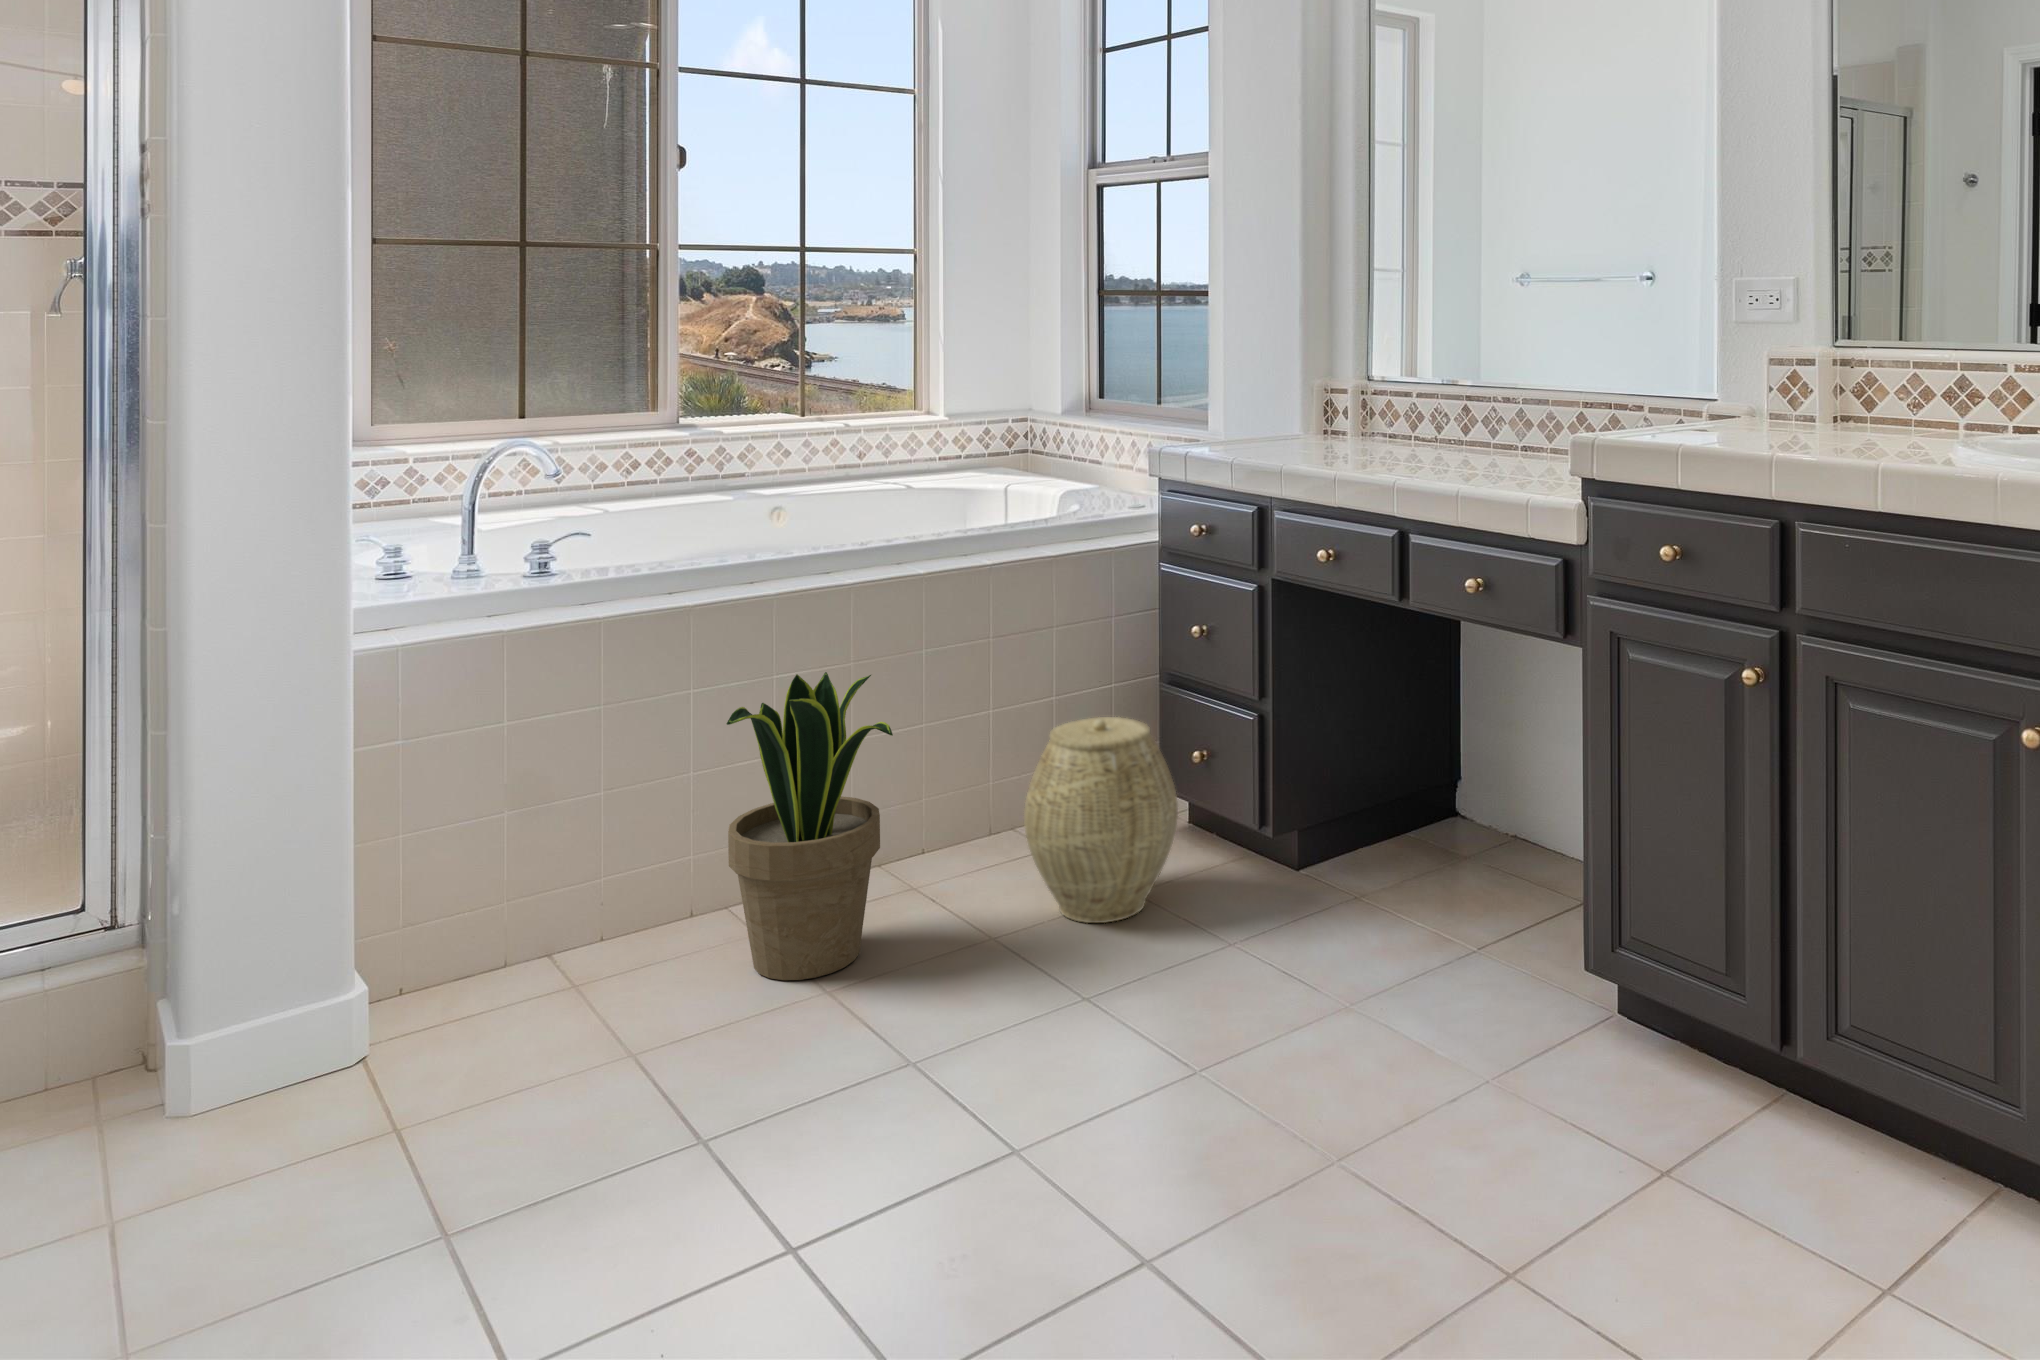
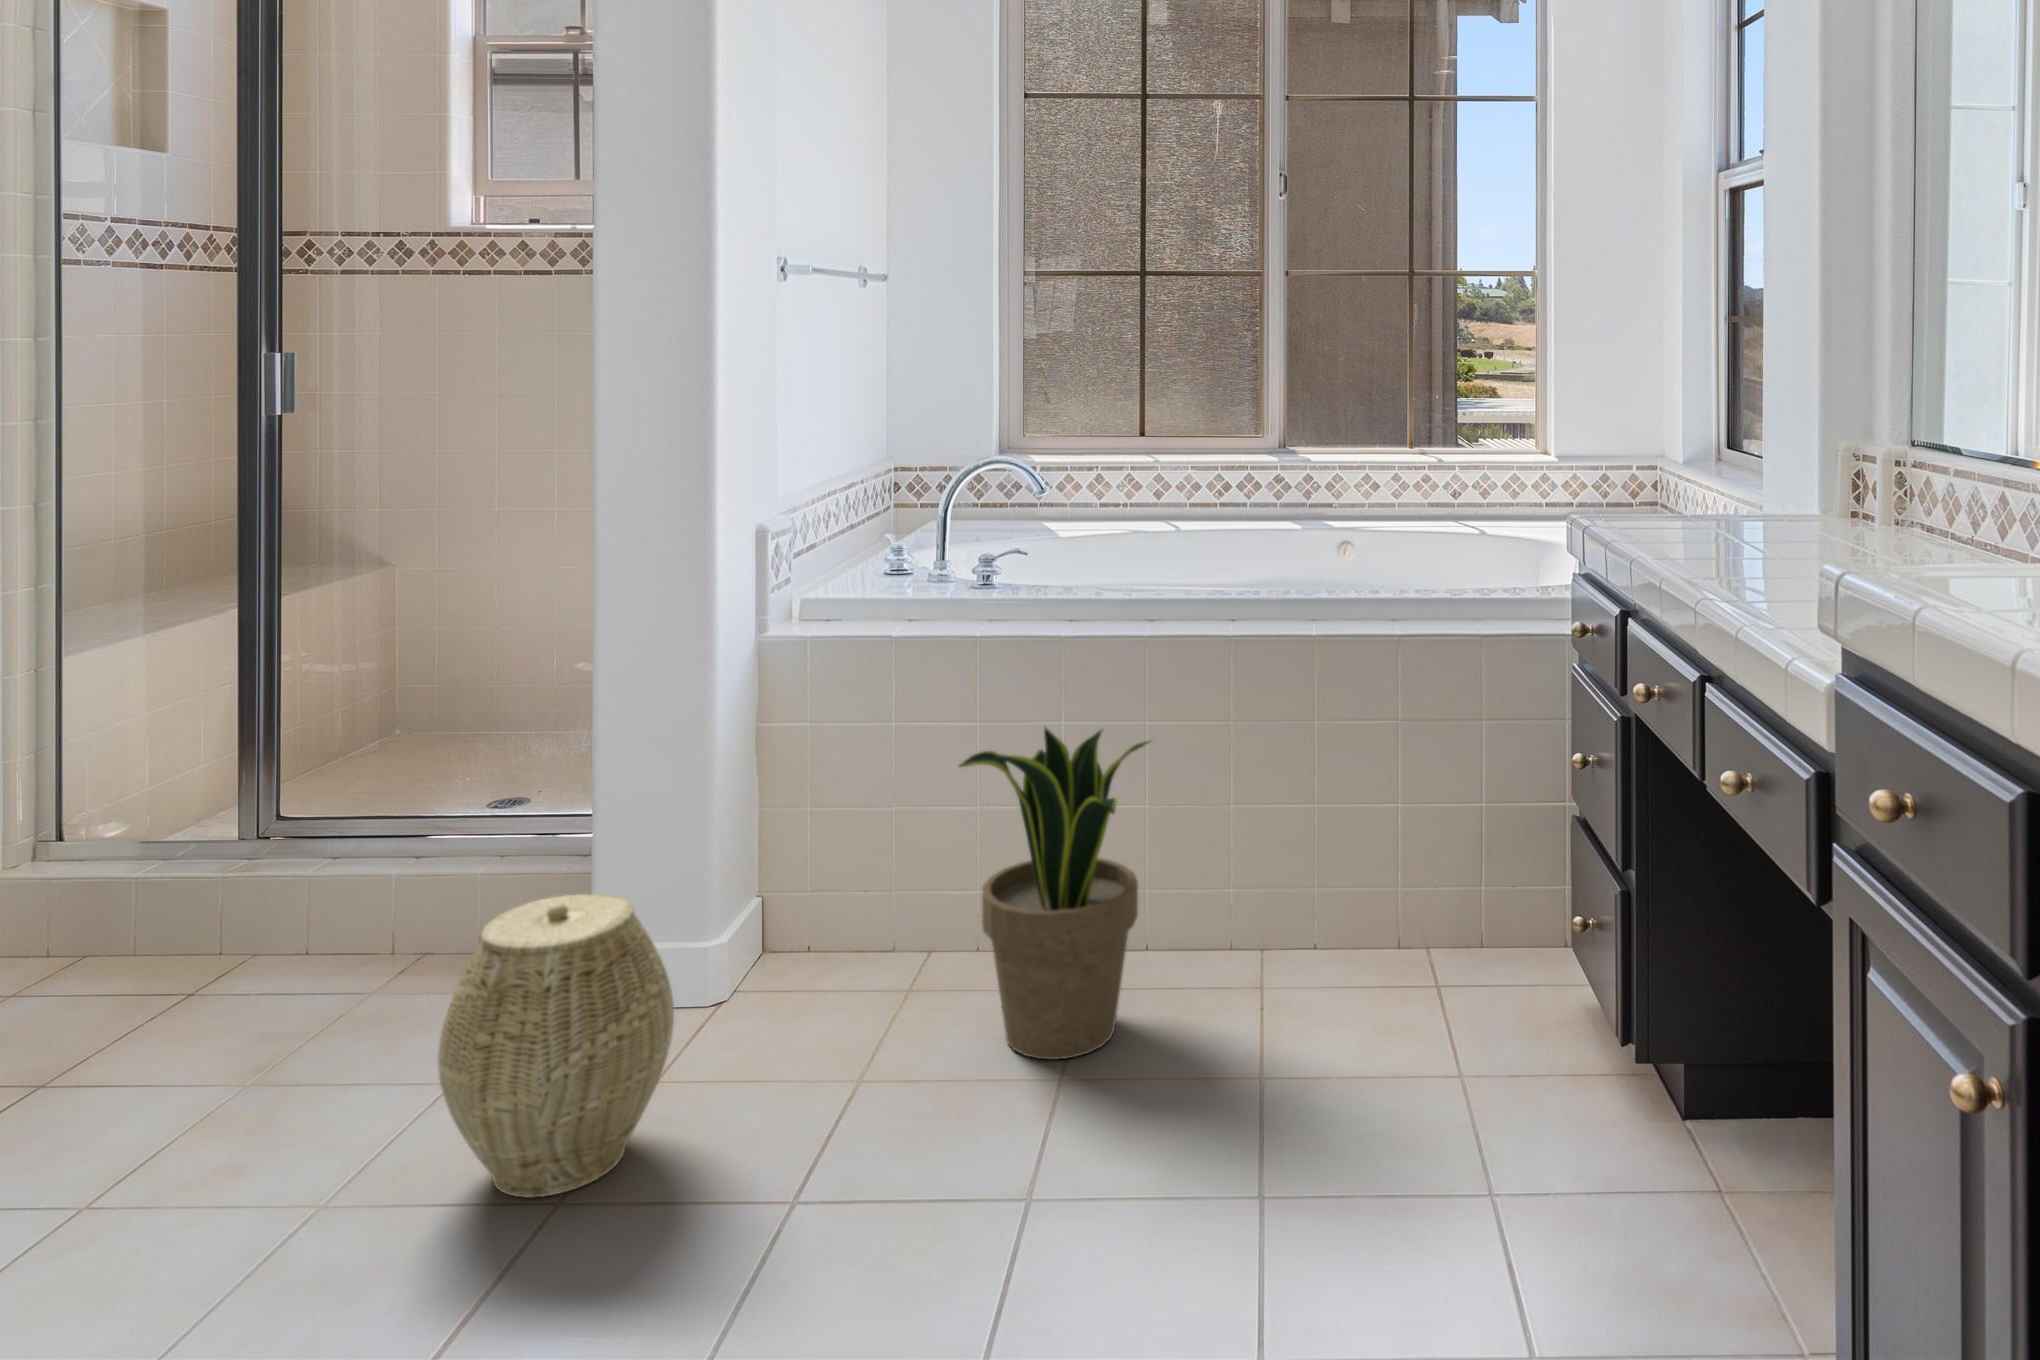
woven basket: present [1024,717,1178,923] -> present [438,894,674,1198]

